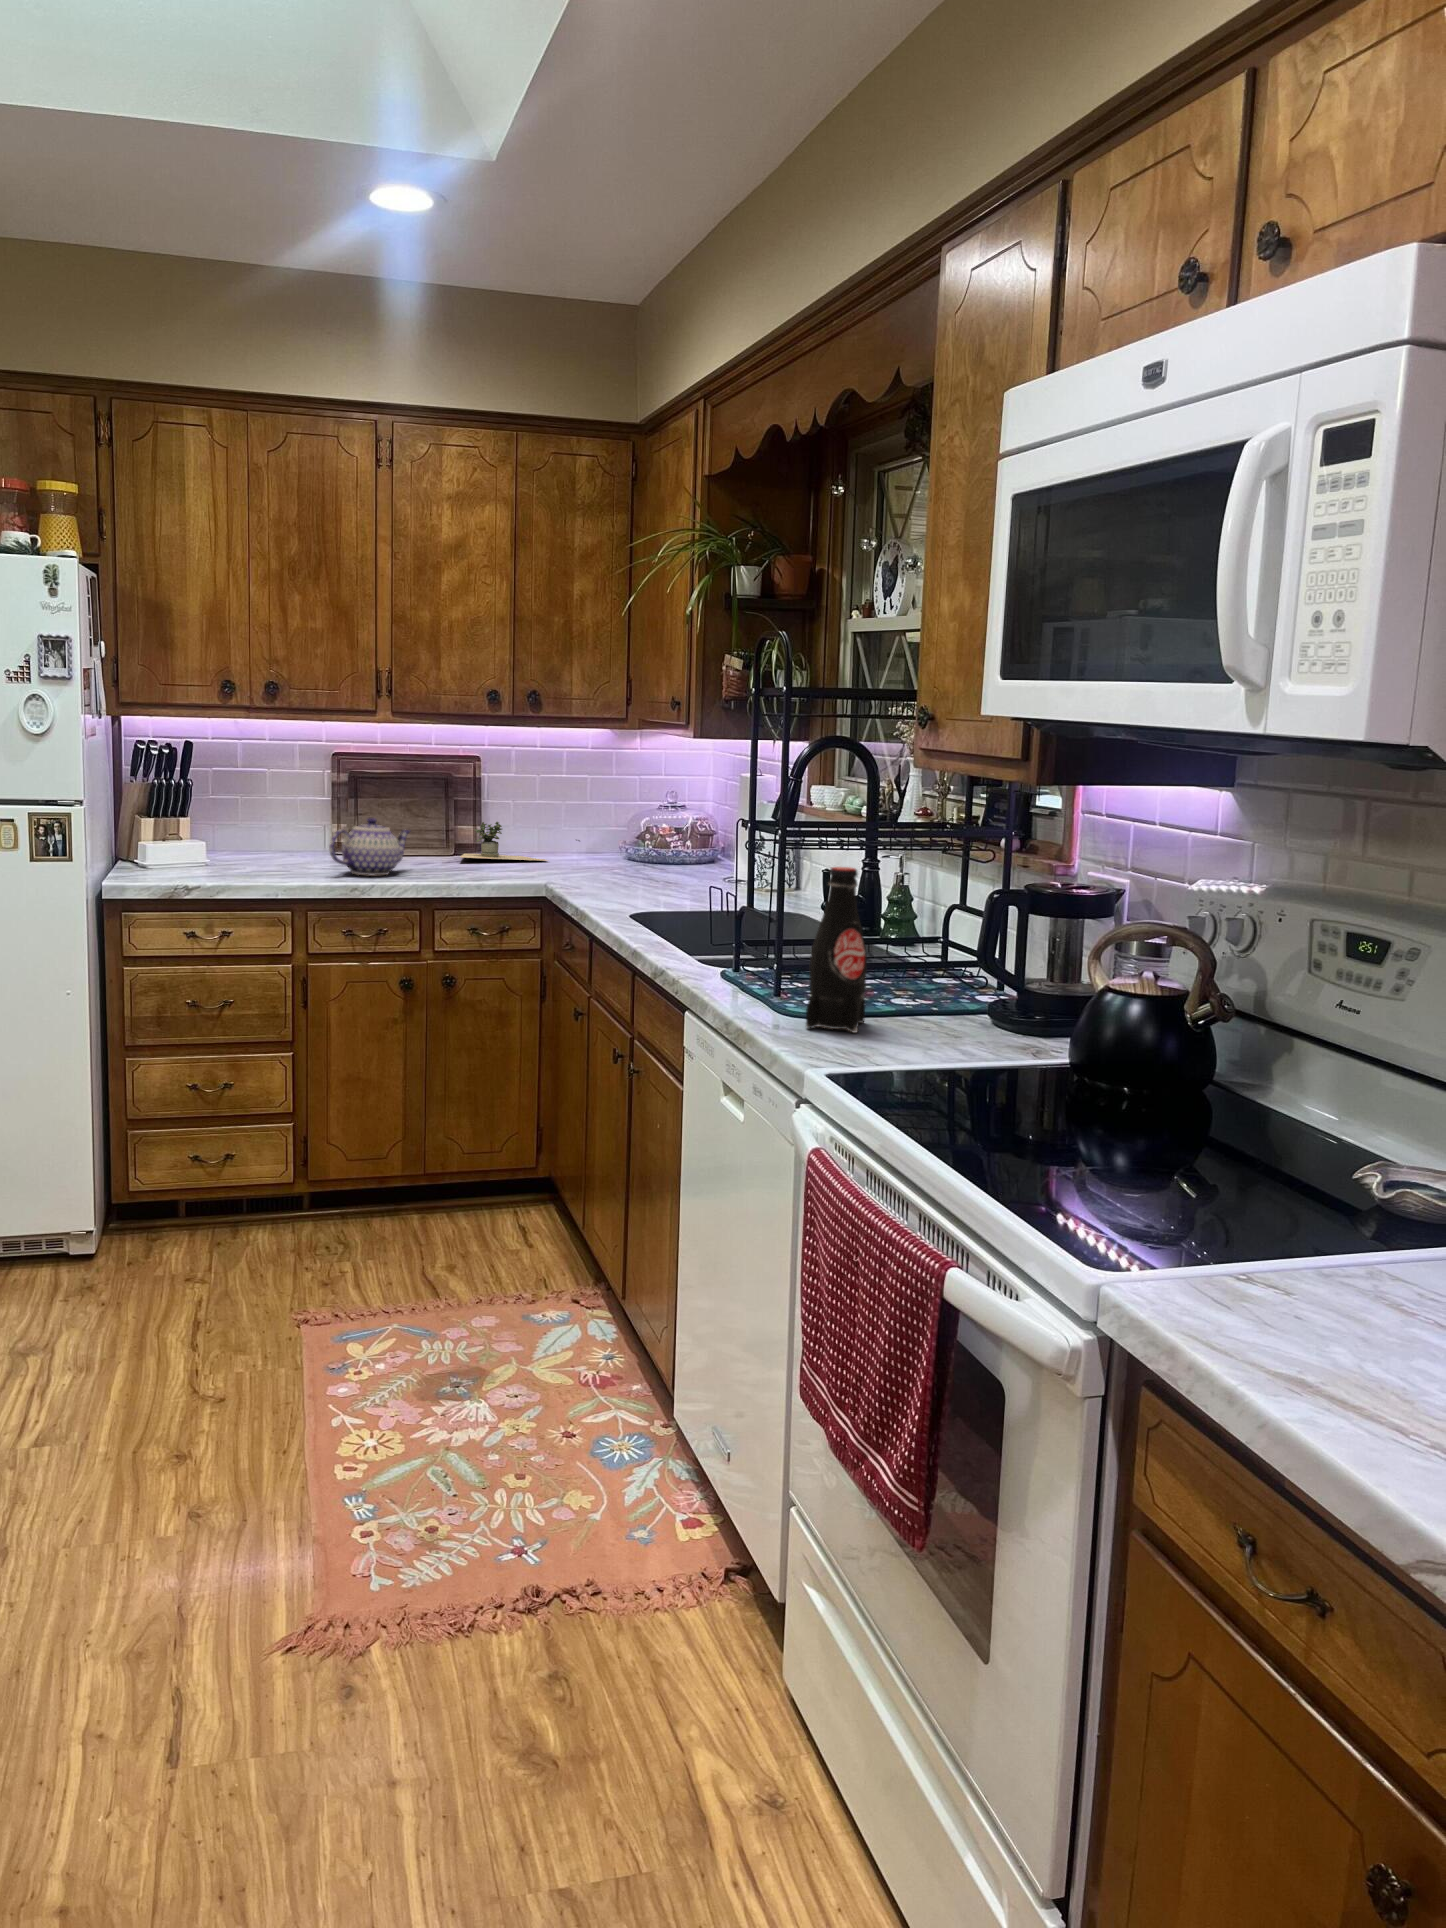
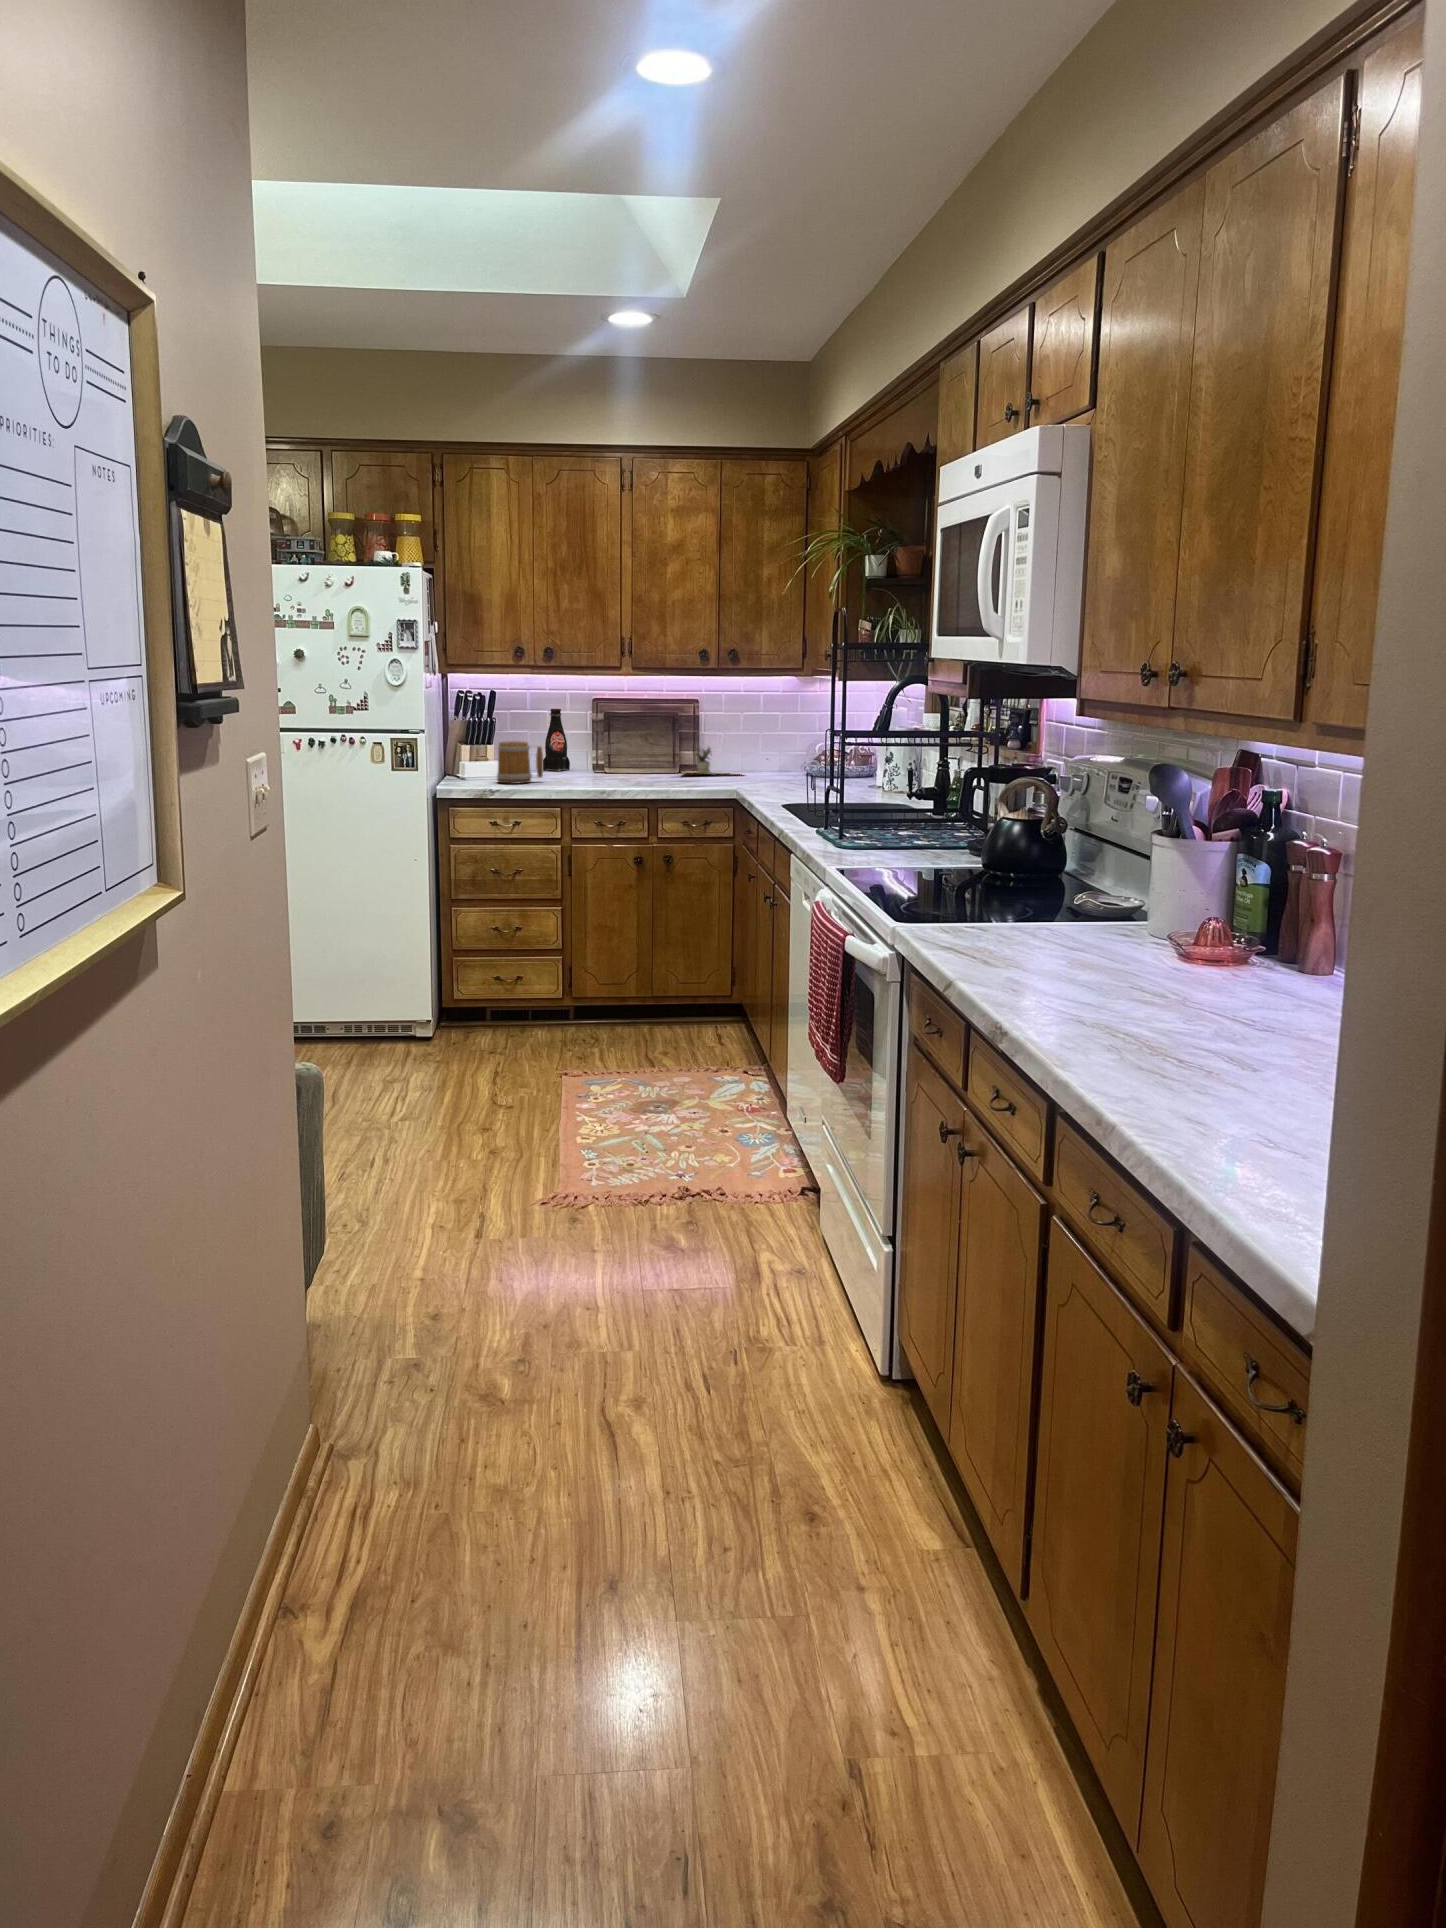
mug: none [196,814,266,876] -> present [497,741,543,784]
teapot: present [329,818,410,875] -> none [585,742,643,783]
bottle: present [806,867,867,1033] -> present [543,709,570,771]

